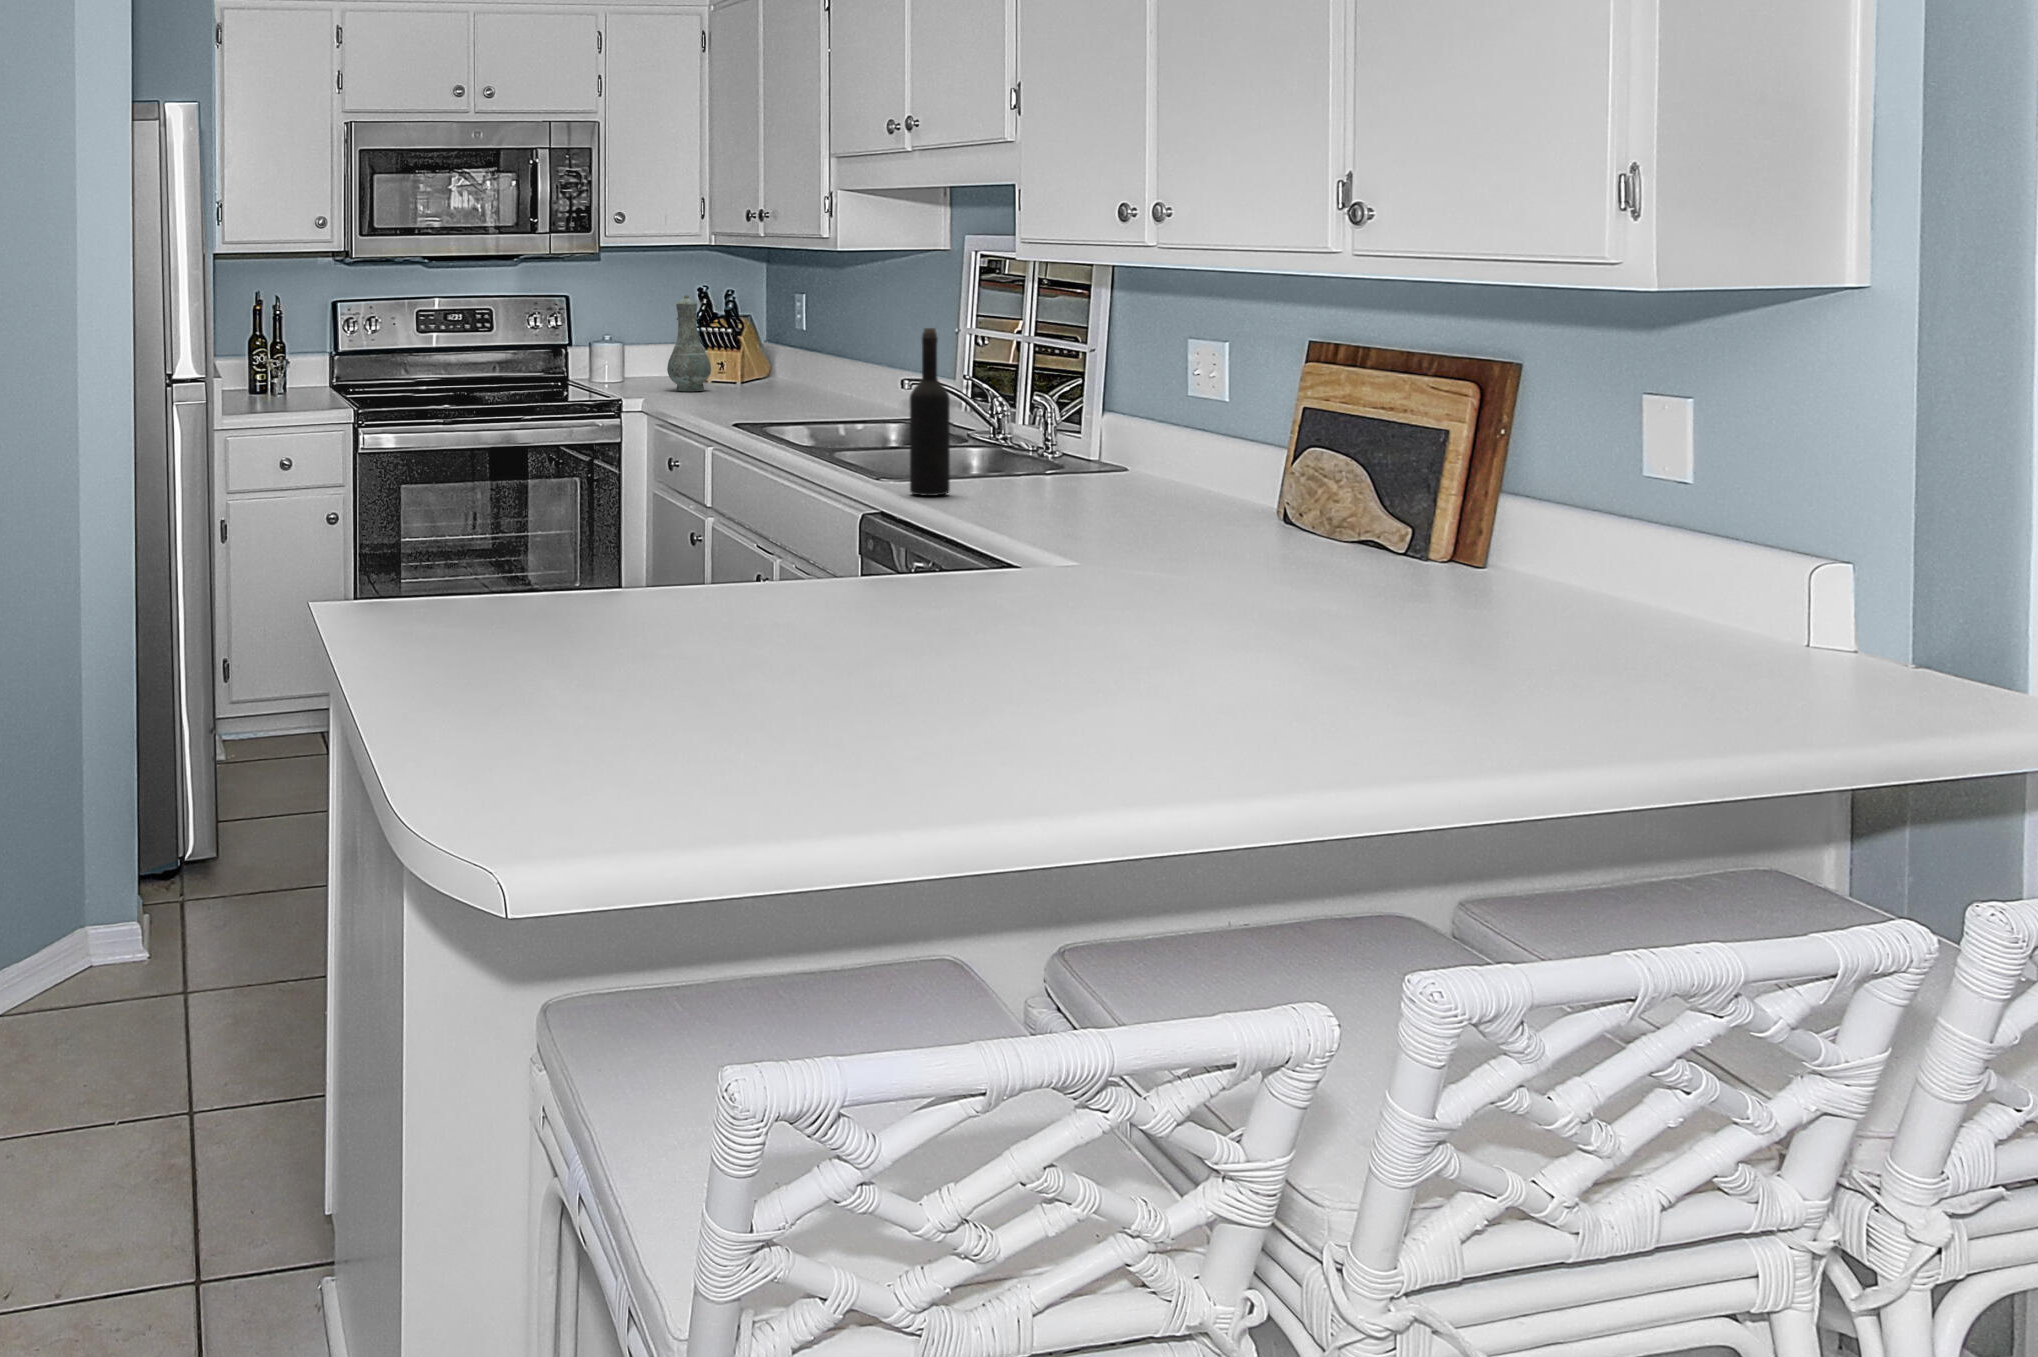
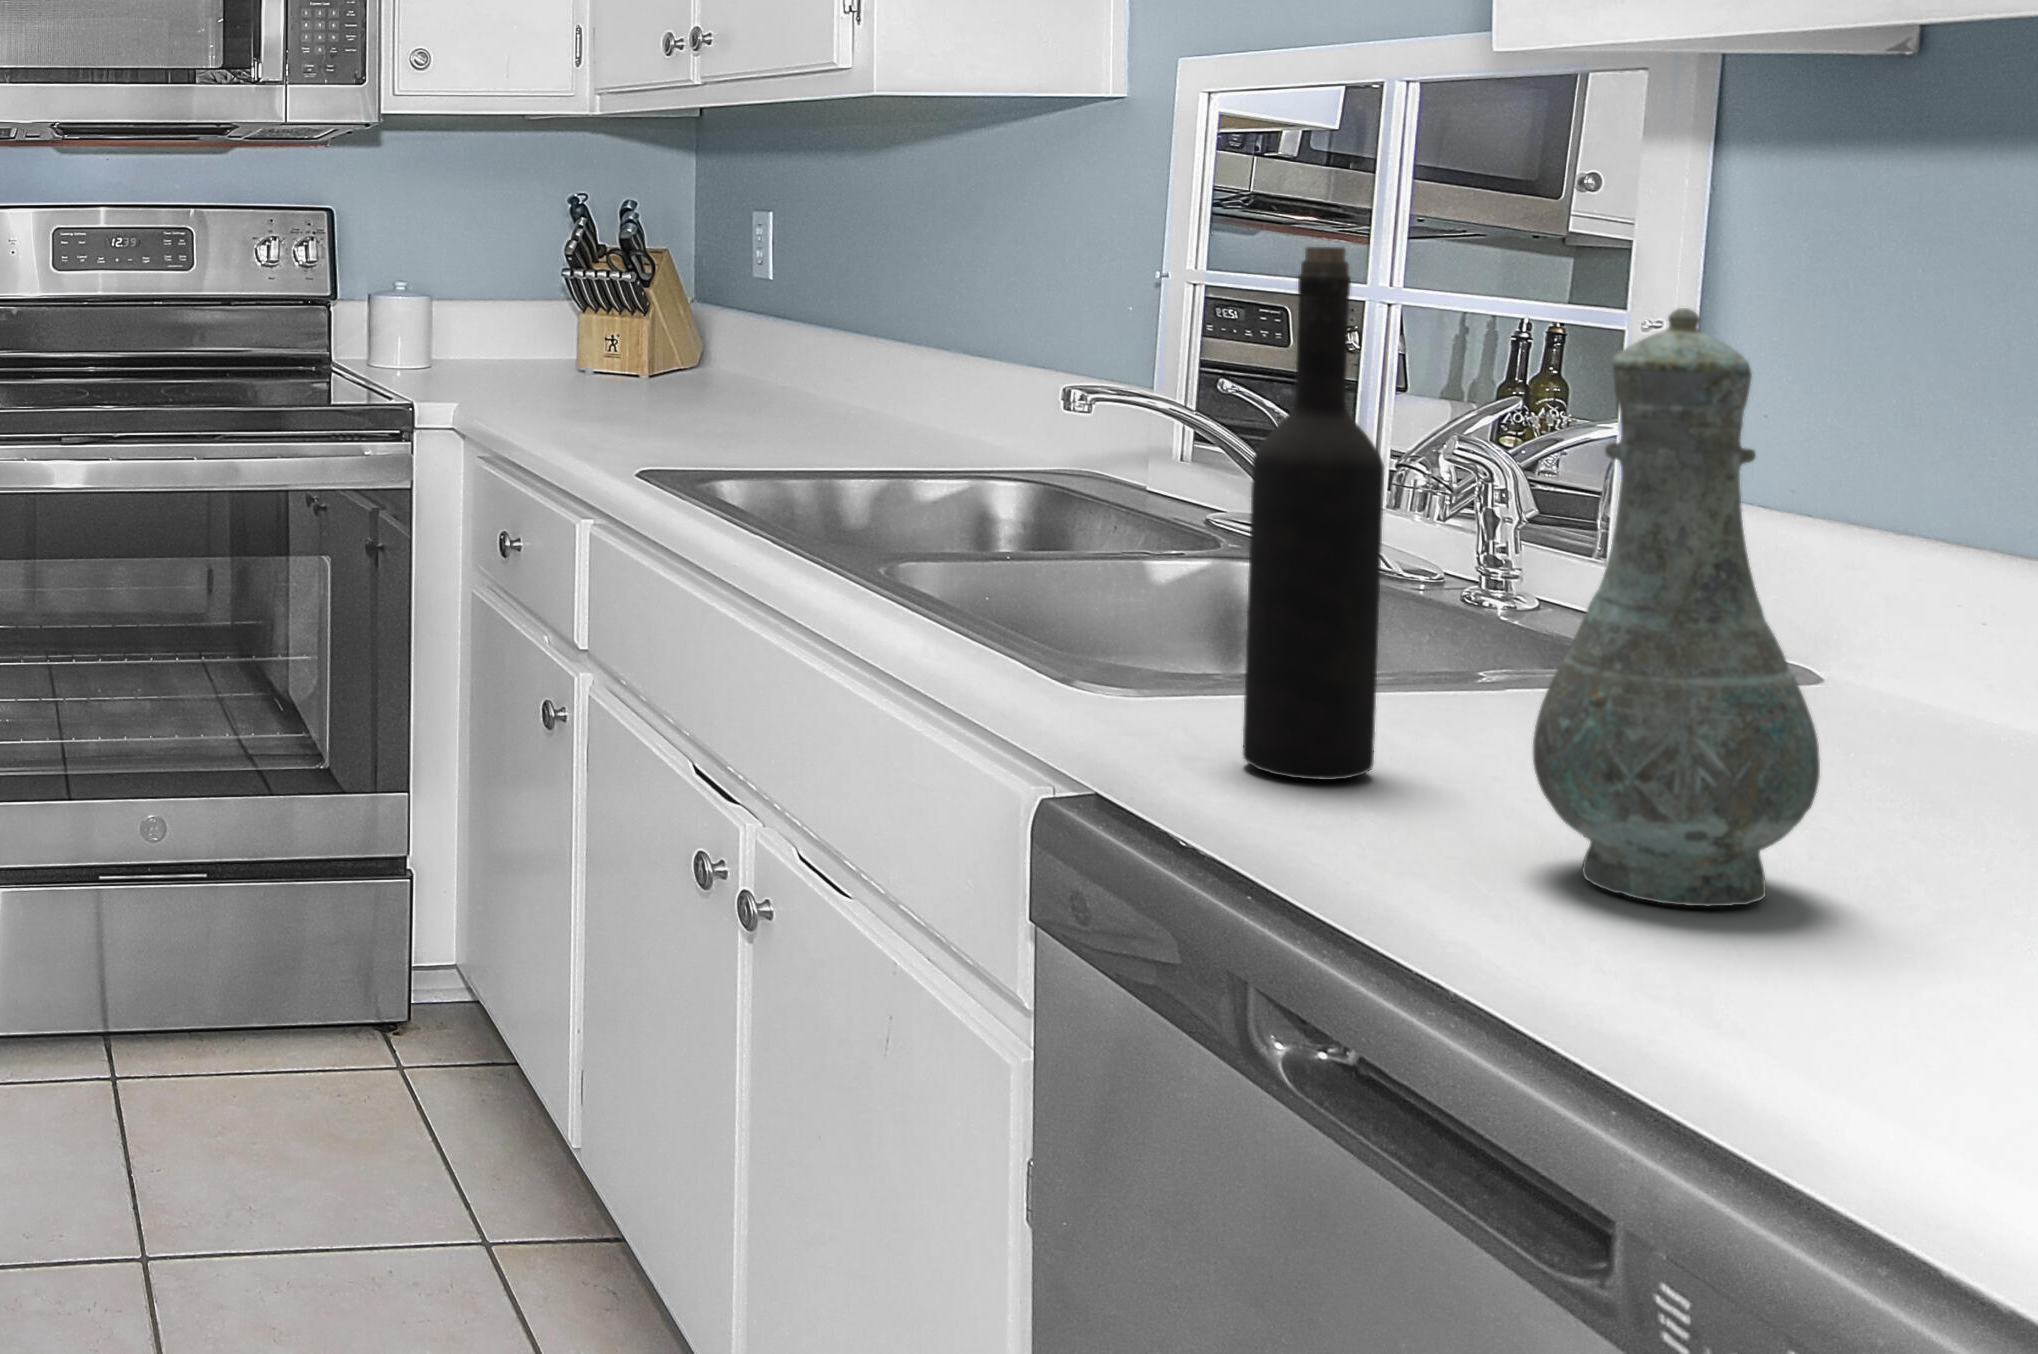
vase: present [667,295,711,391] -> present [1533,308,1820,906]

